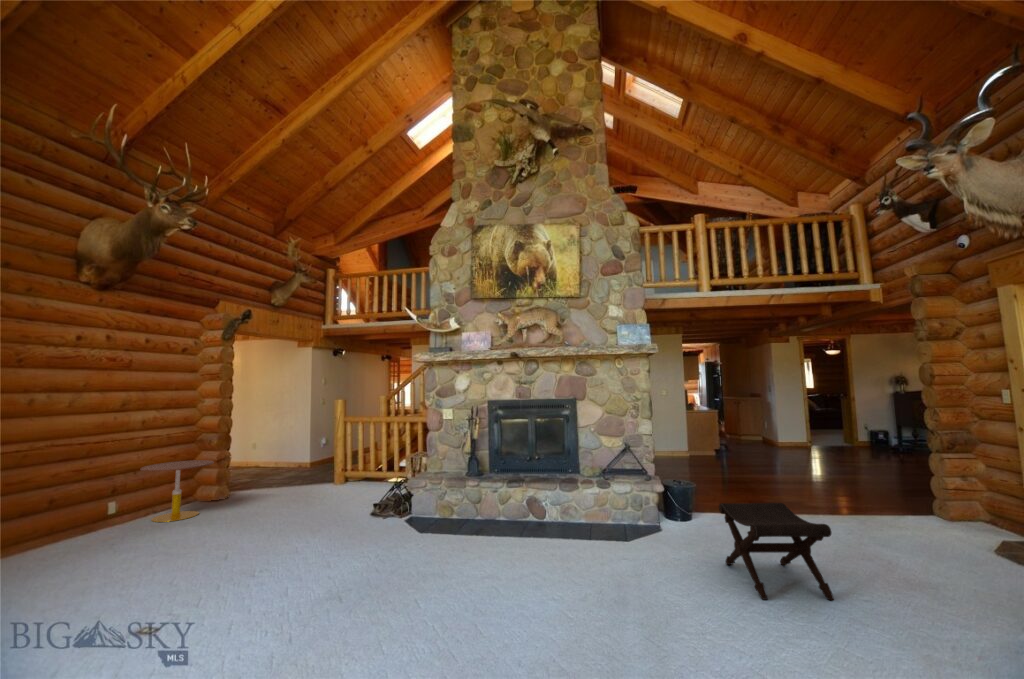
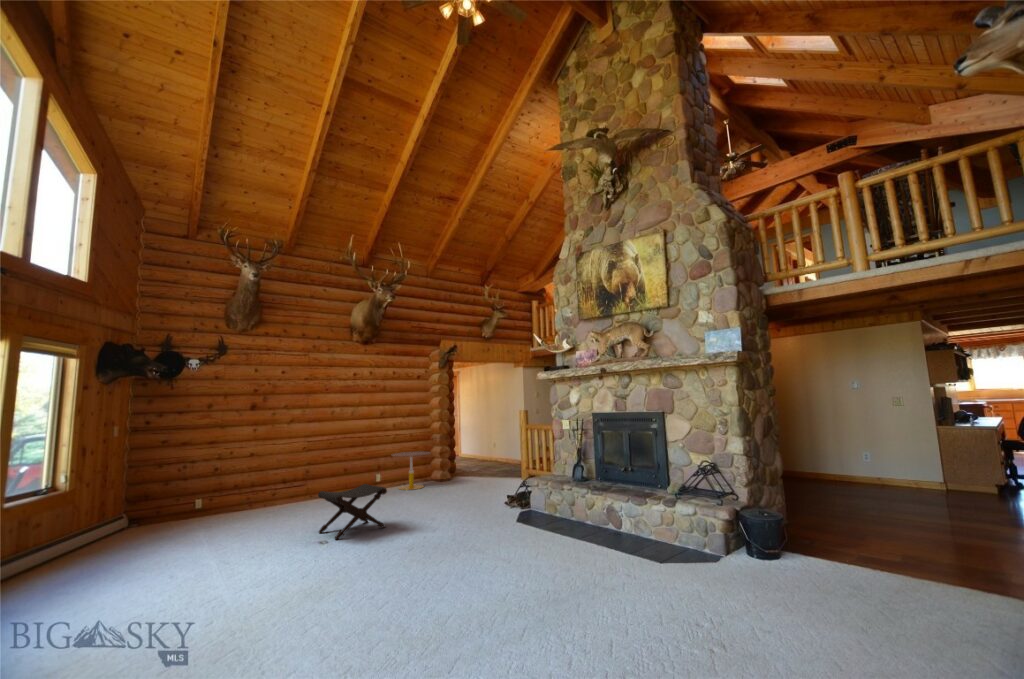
footstool: present [719,503,834,600] -> present [318,484,387,540]

